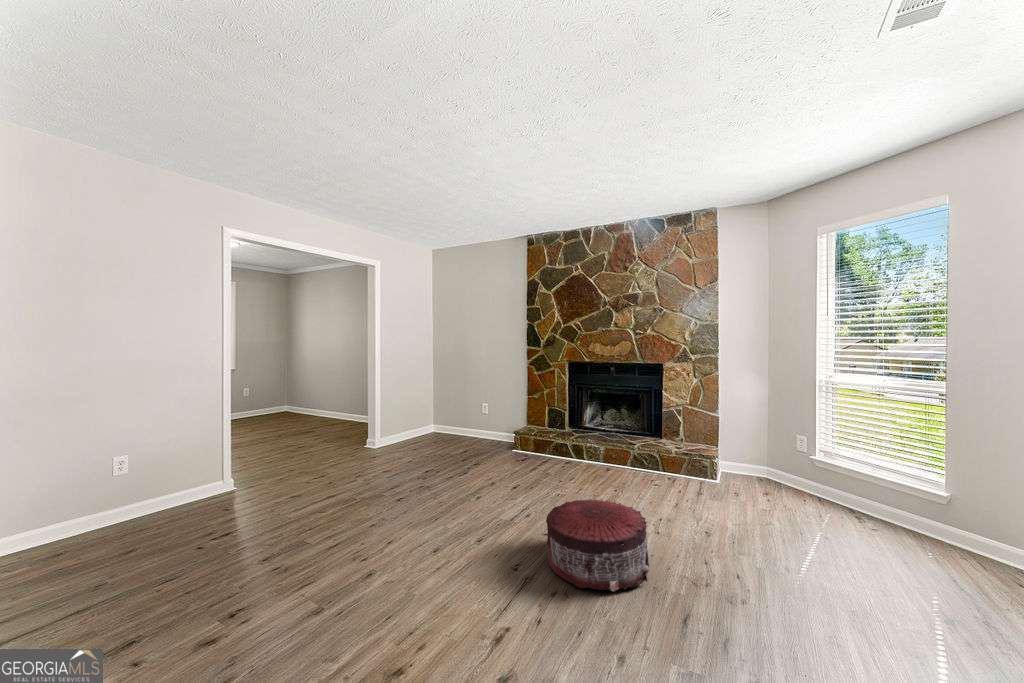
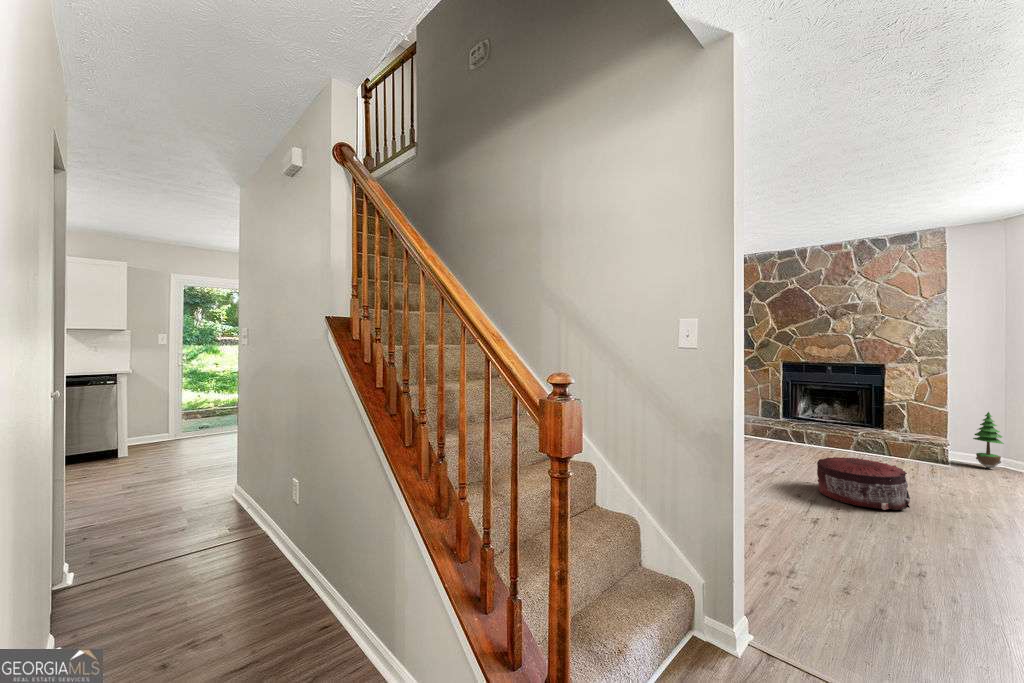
potted tree: none [739,415,766,480] -> present [973,412,1004,469]

